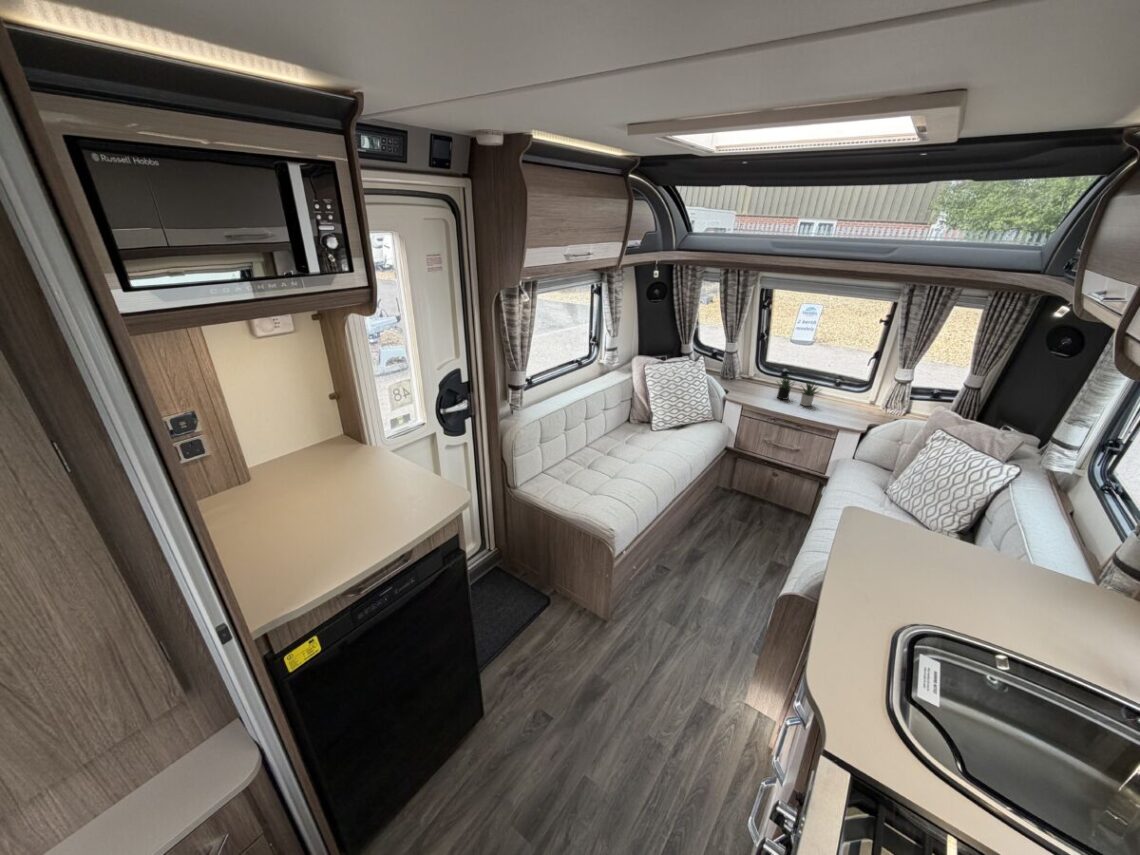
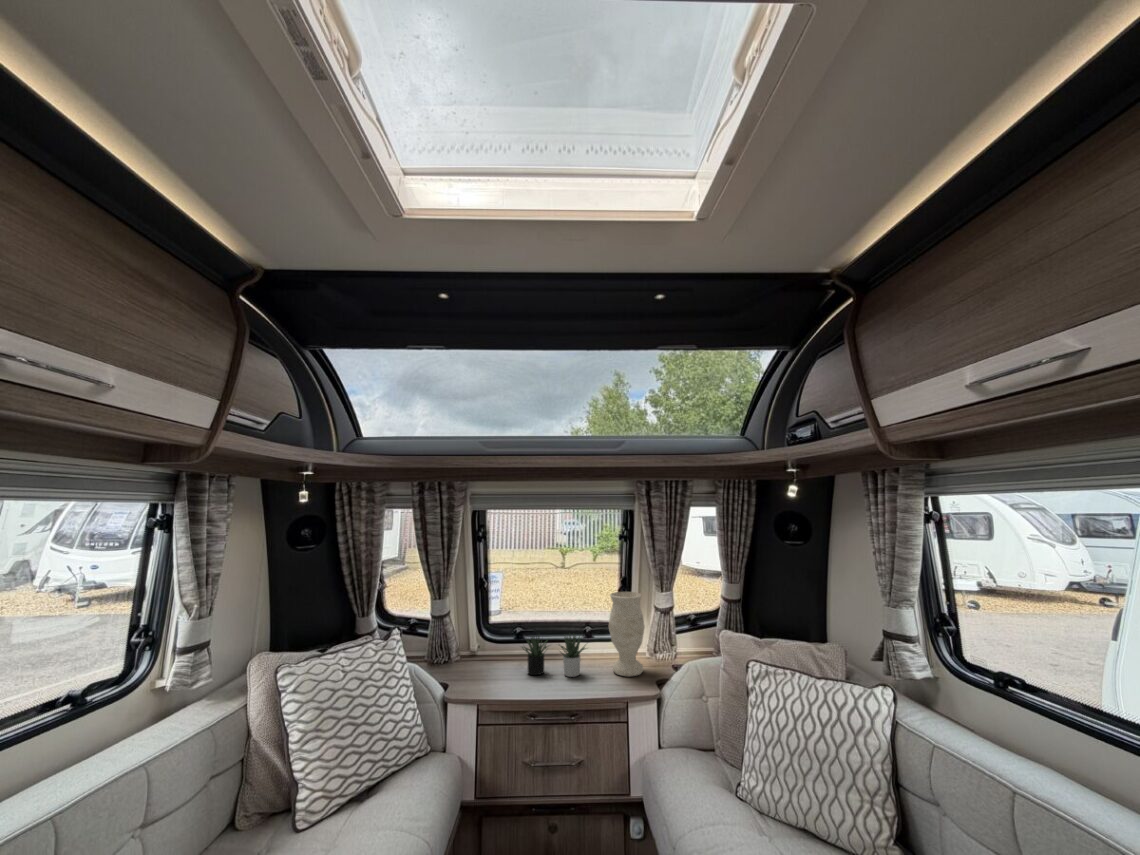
vase: none [836,362,874,416] -> present [609,592,645,676]

